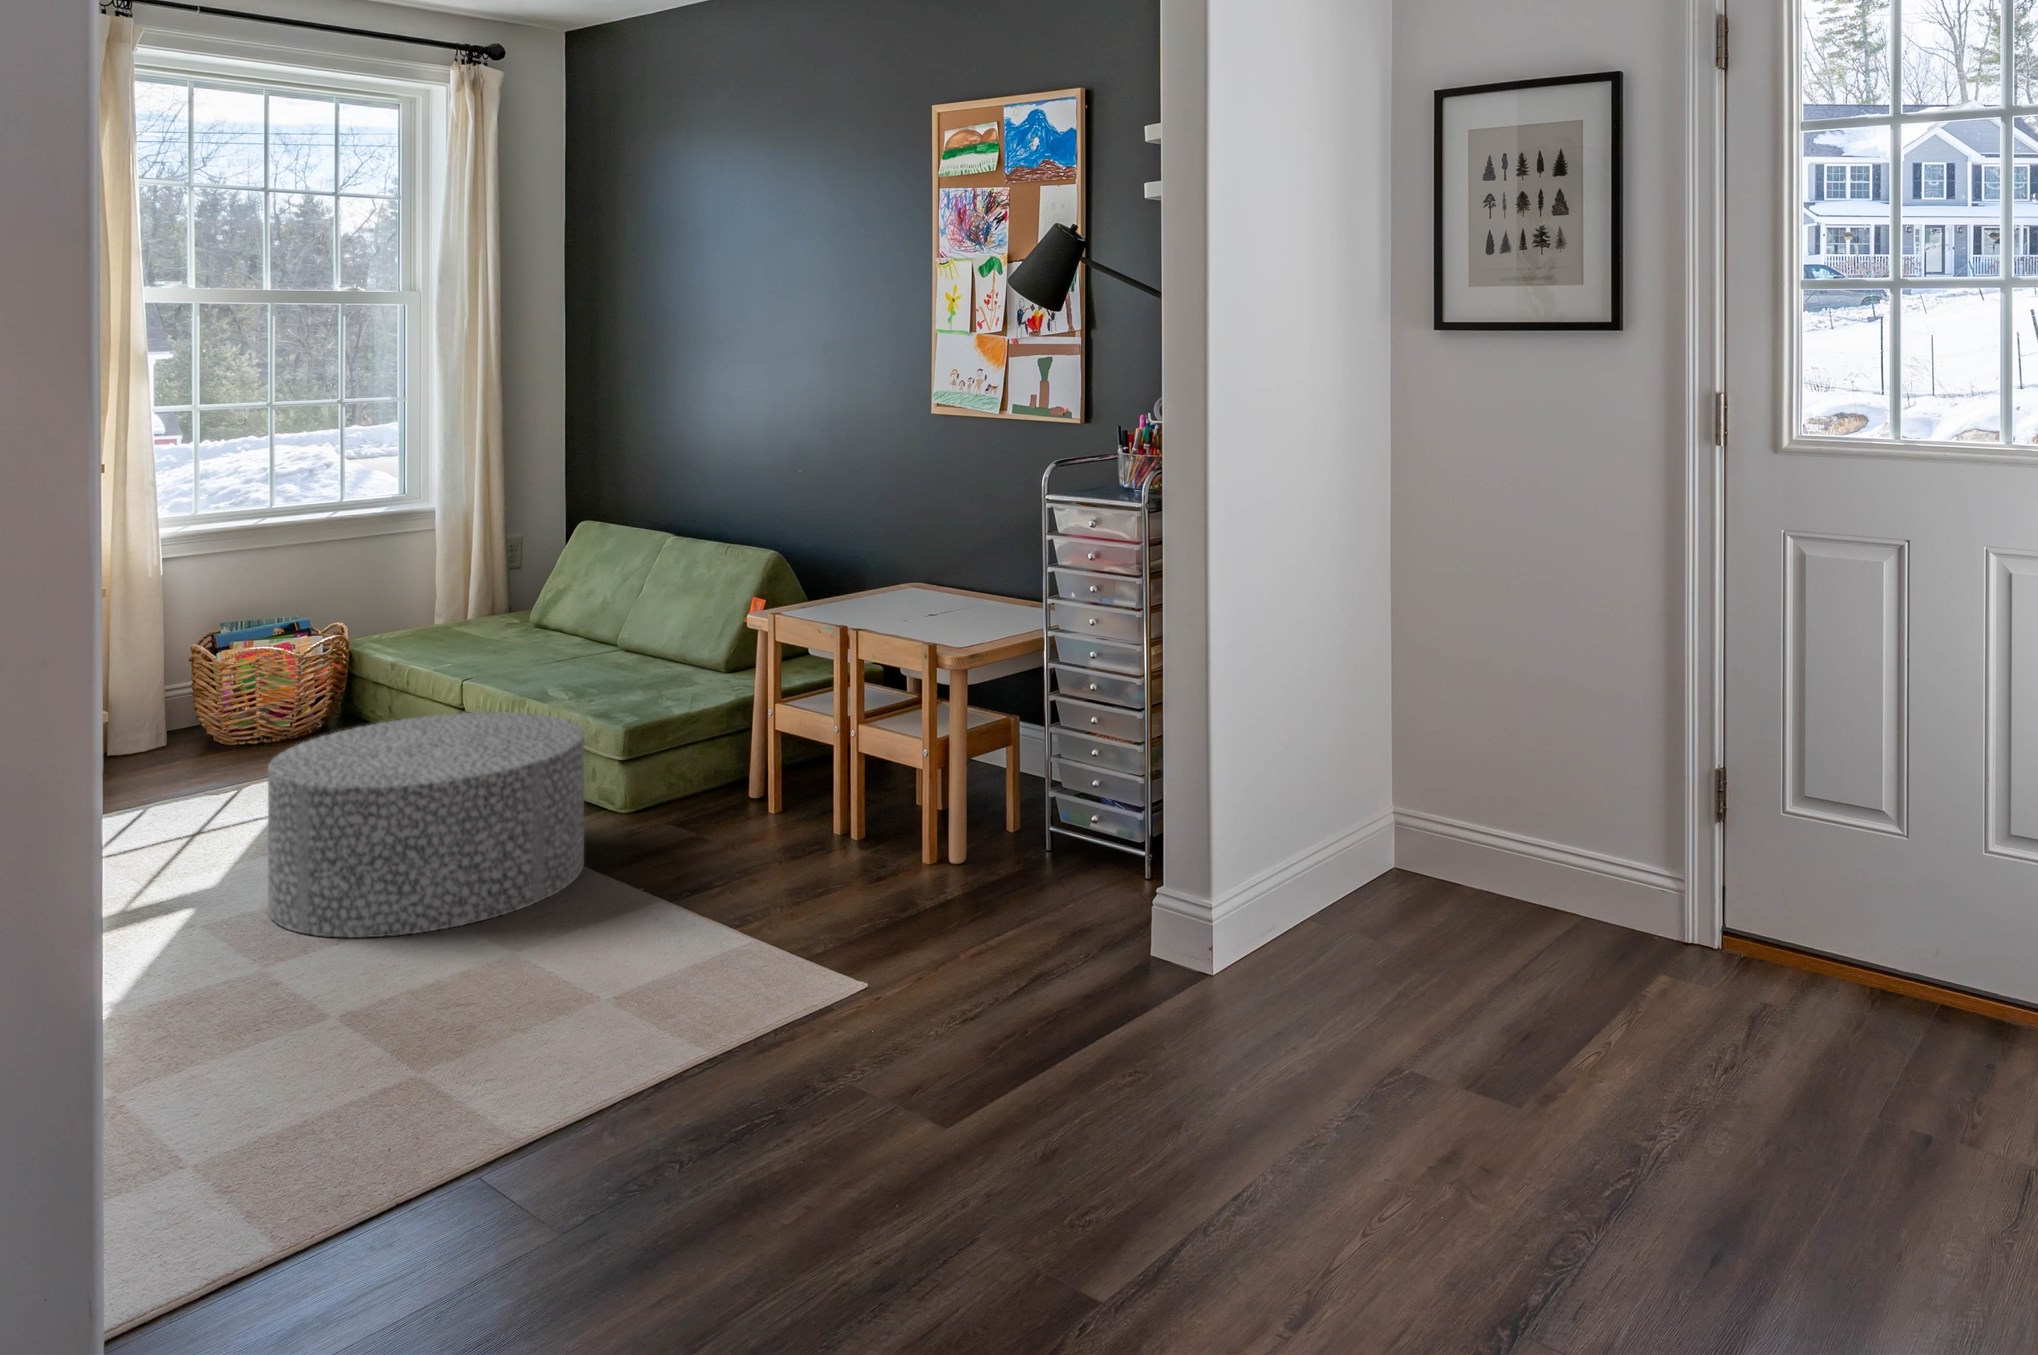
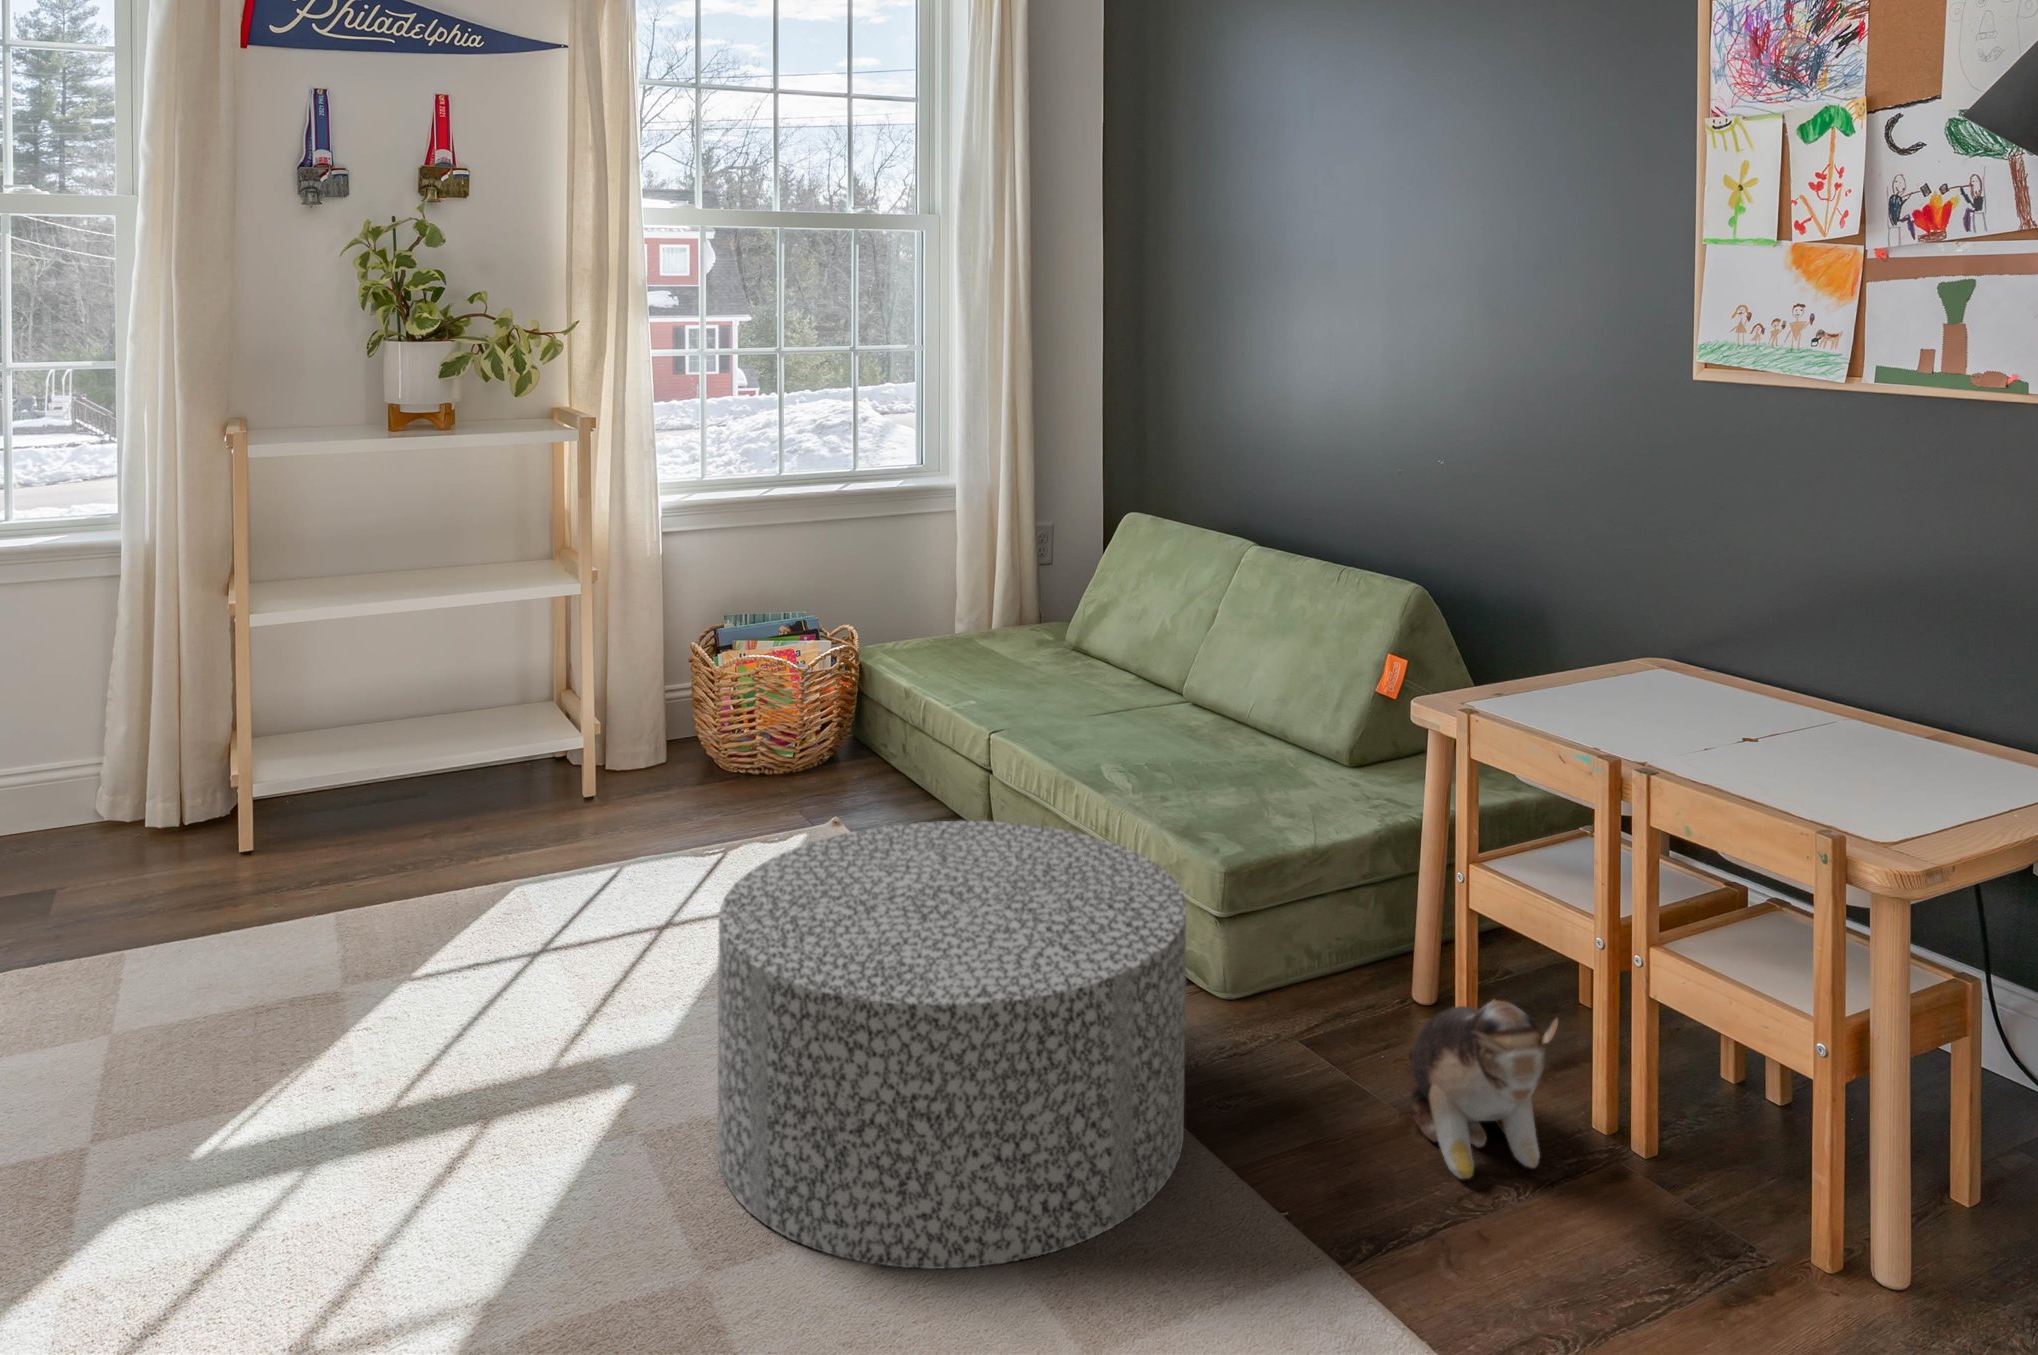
plush toy: none [723,759,792,860] -> present [1409,999,1558,1179]

